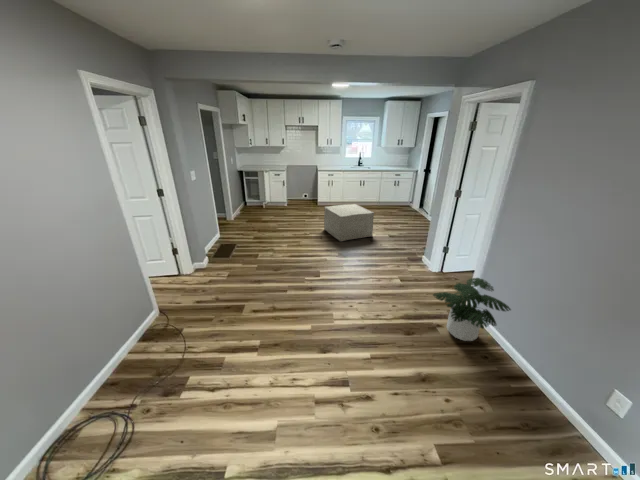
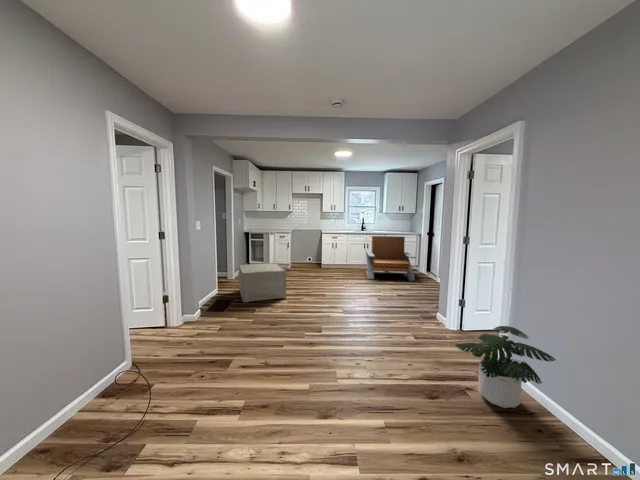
lounge chair: none [359,174,409,219] -> present [365,236,416,281]
ottoman: present [324,204,374,241] -> present [239,263,286,302]

